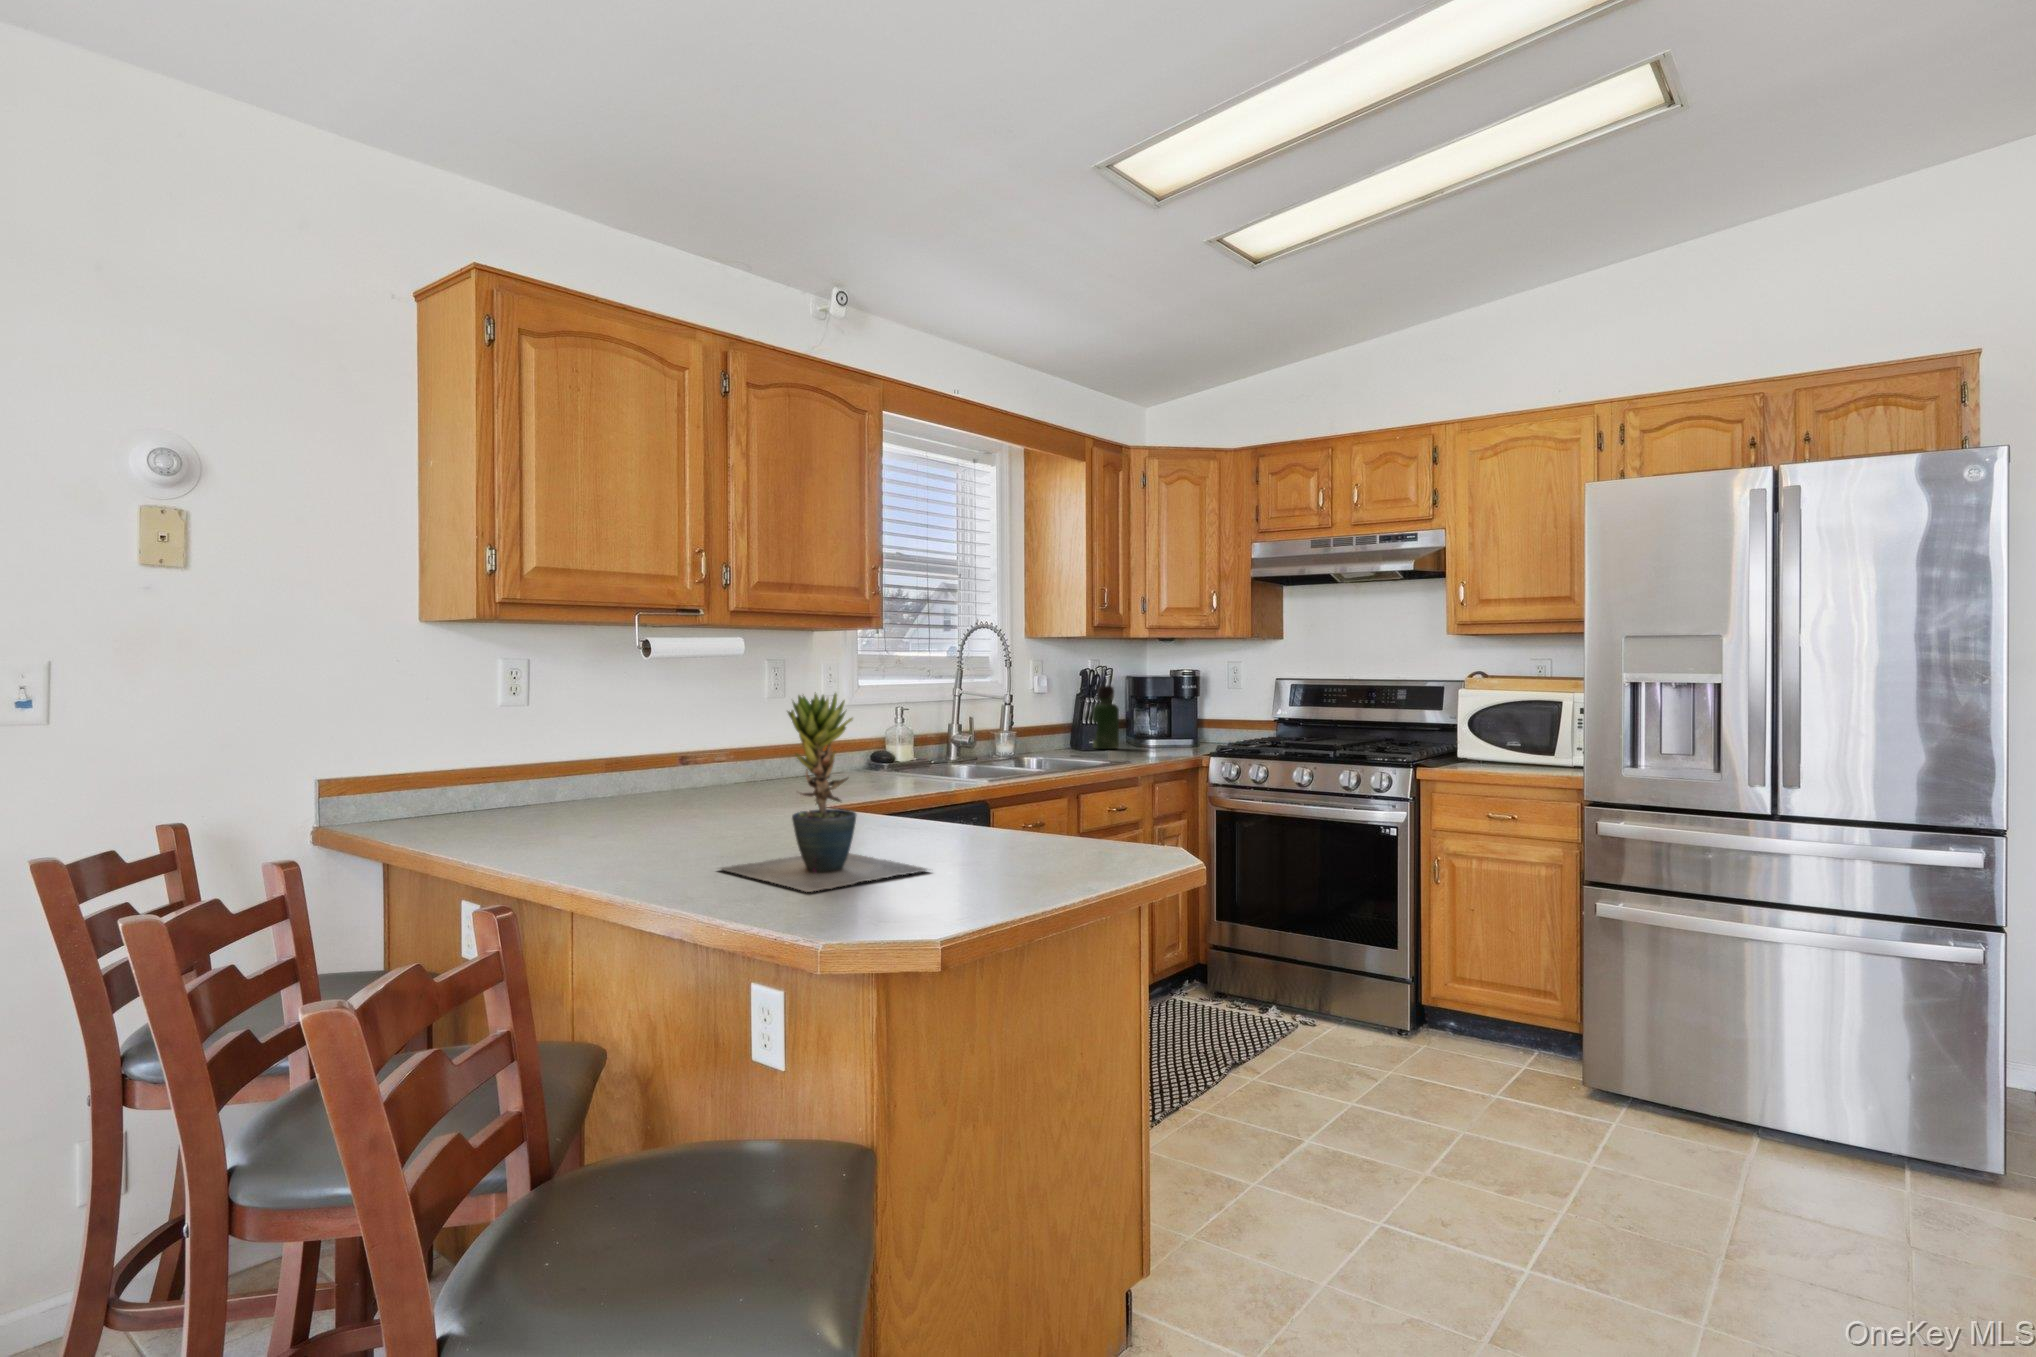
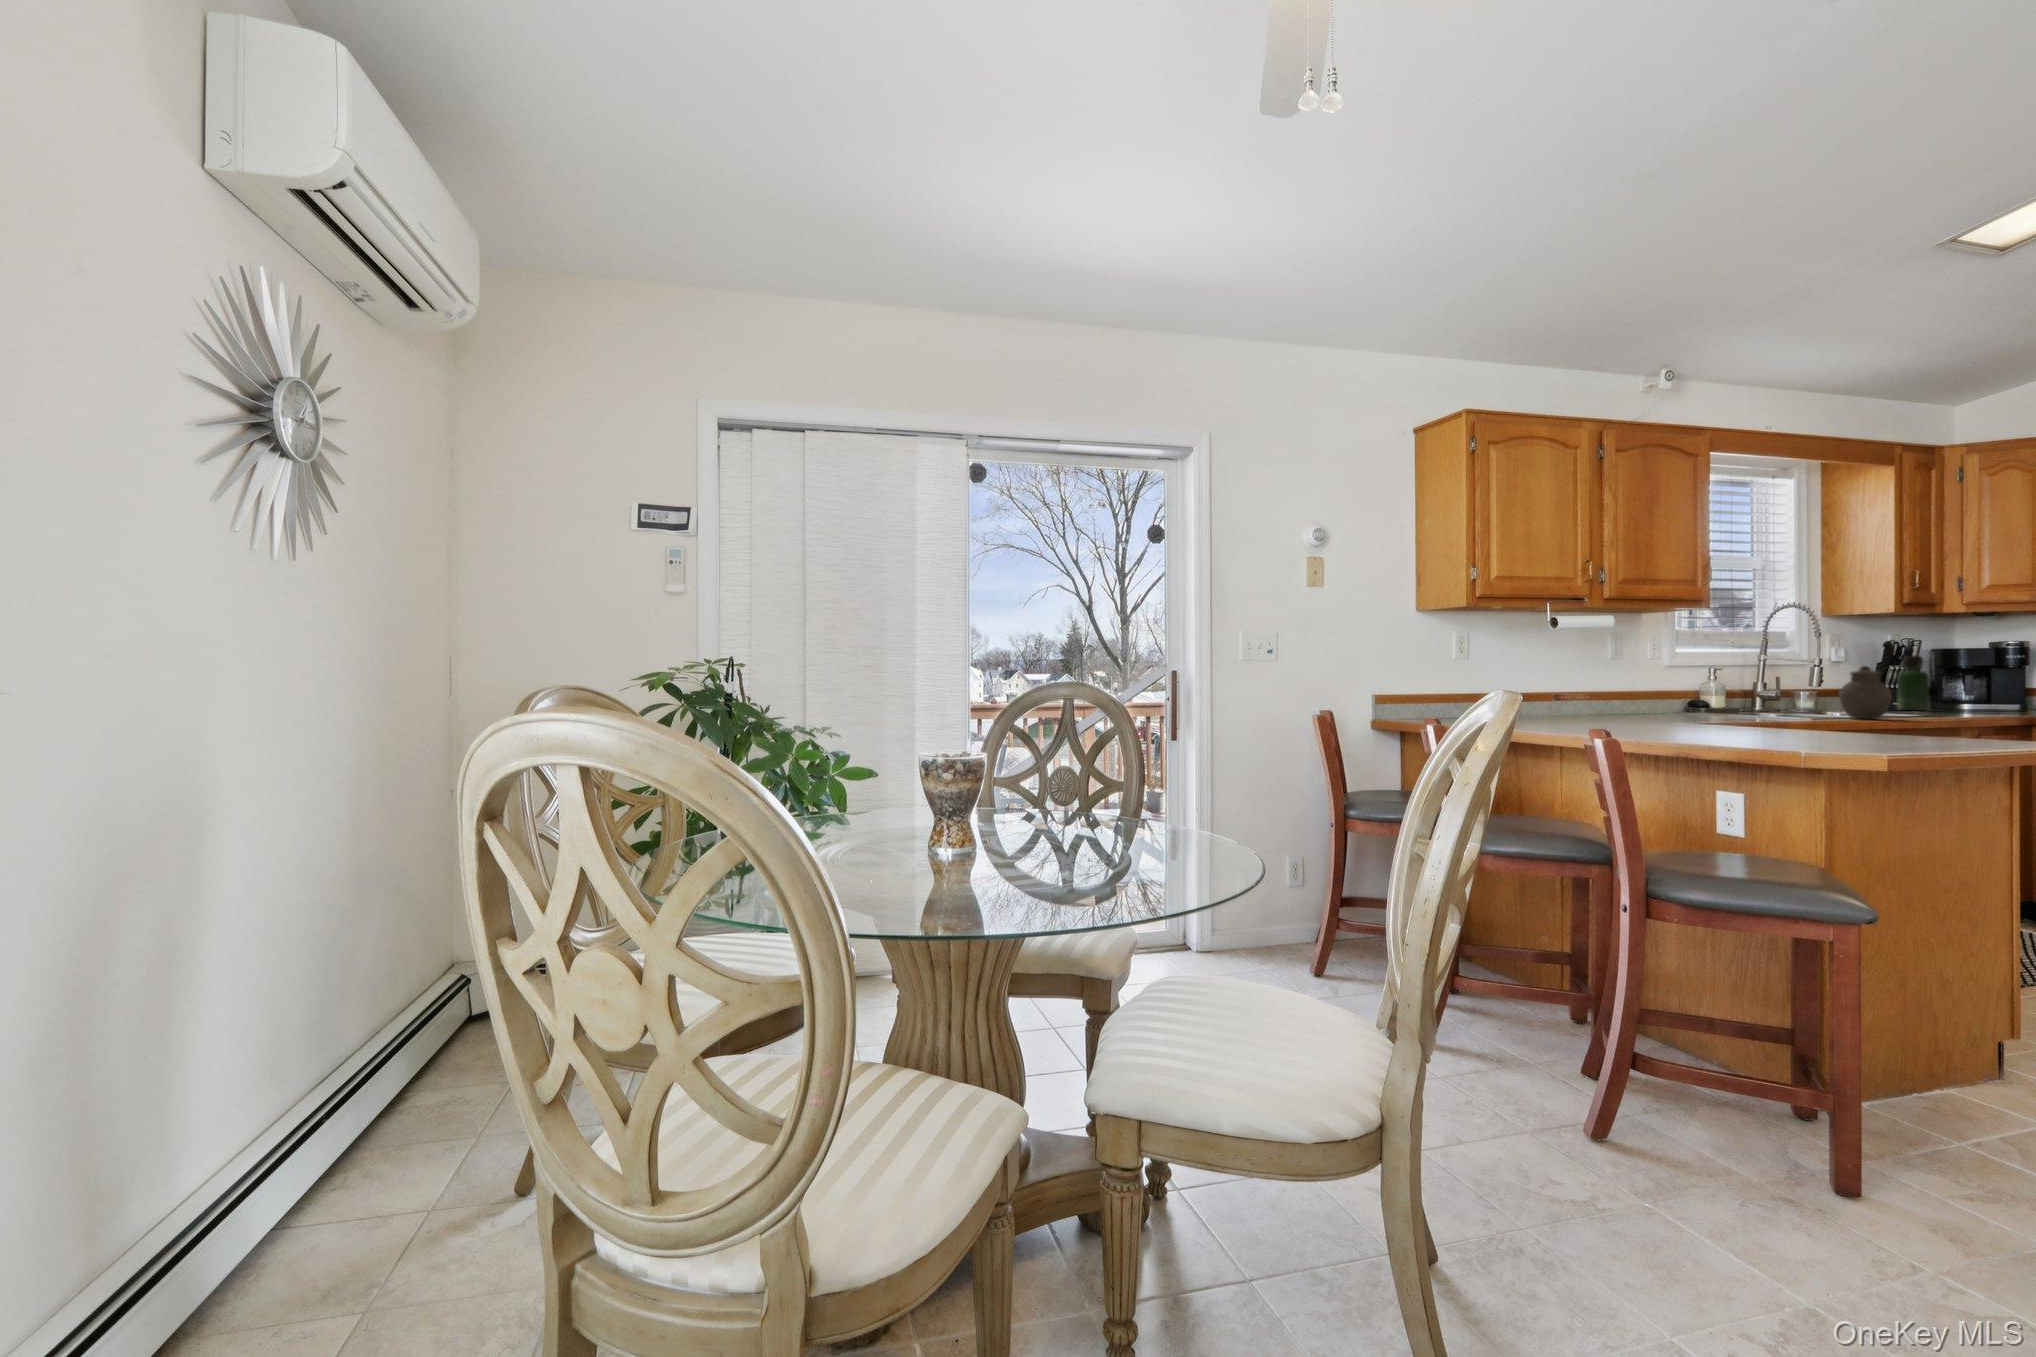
potted plant: present [720,692,927,892] -> none [1667,632,1825,739]
jar: none [1020,710,1070,779] -> present [1839,666,1891,719]

